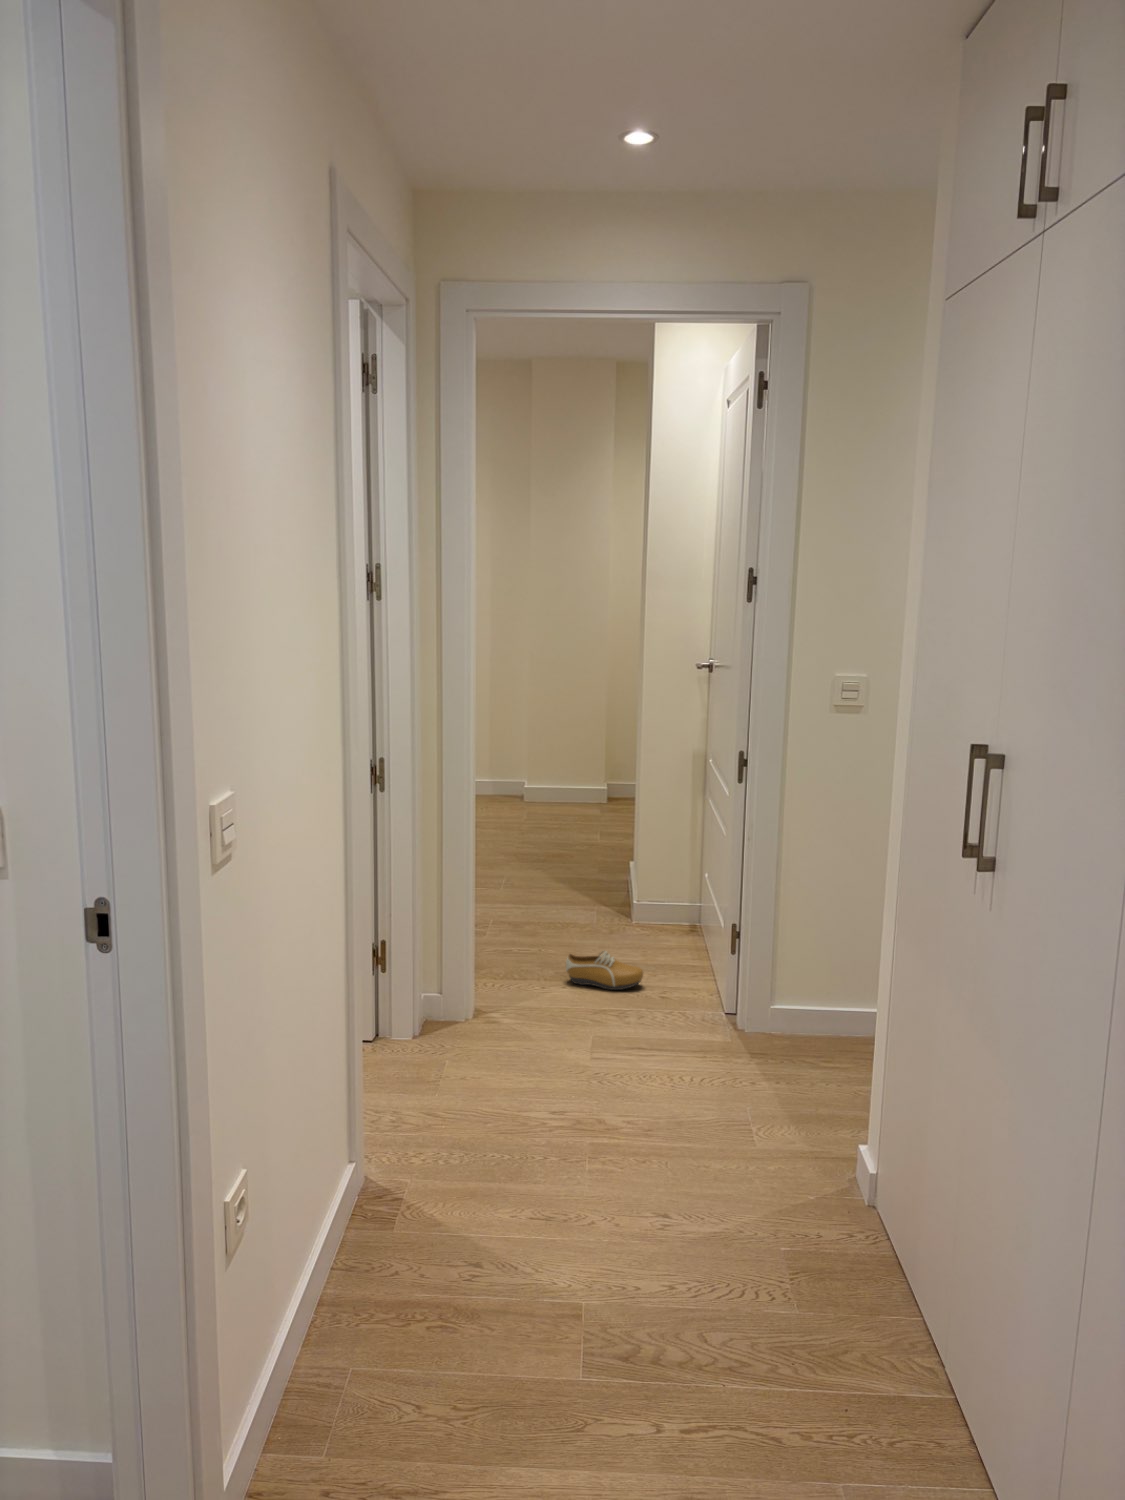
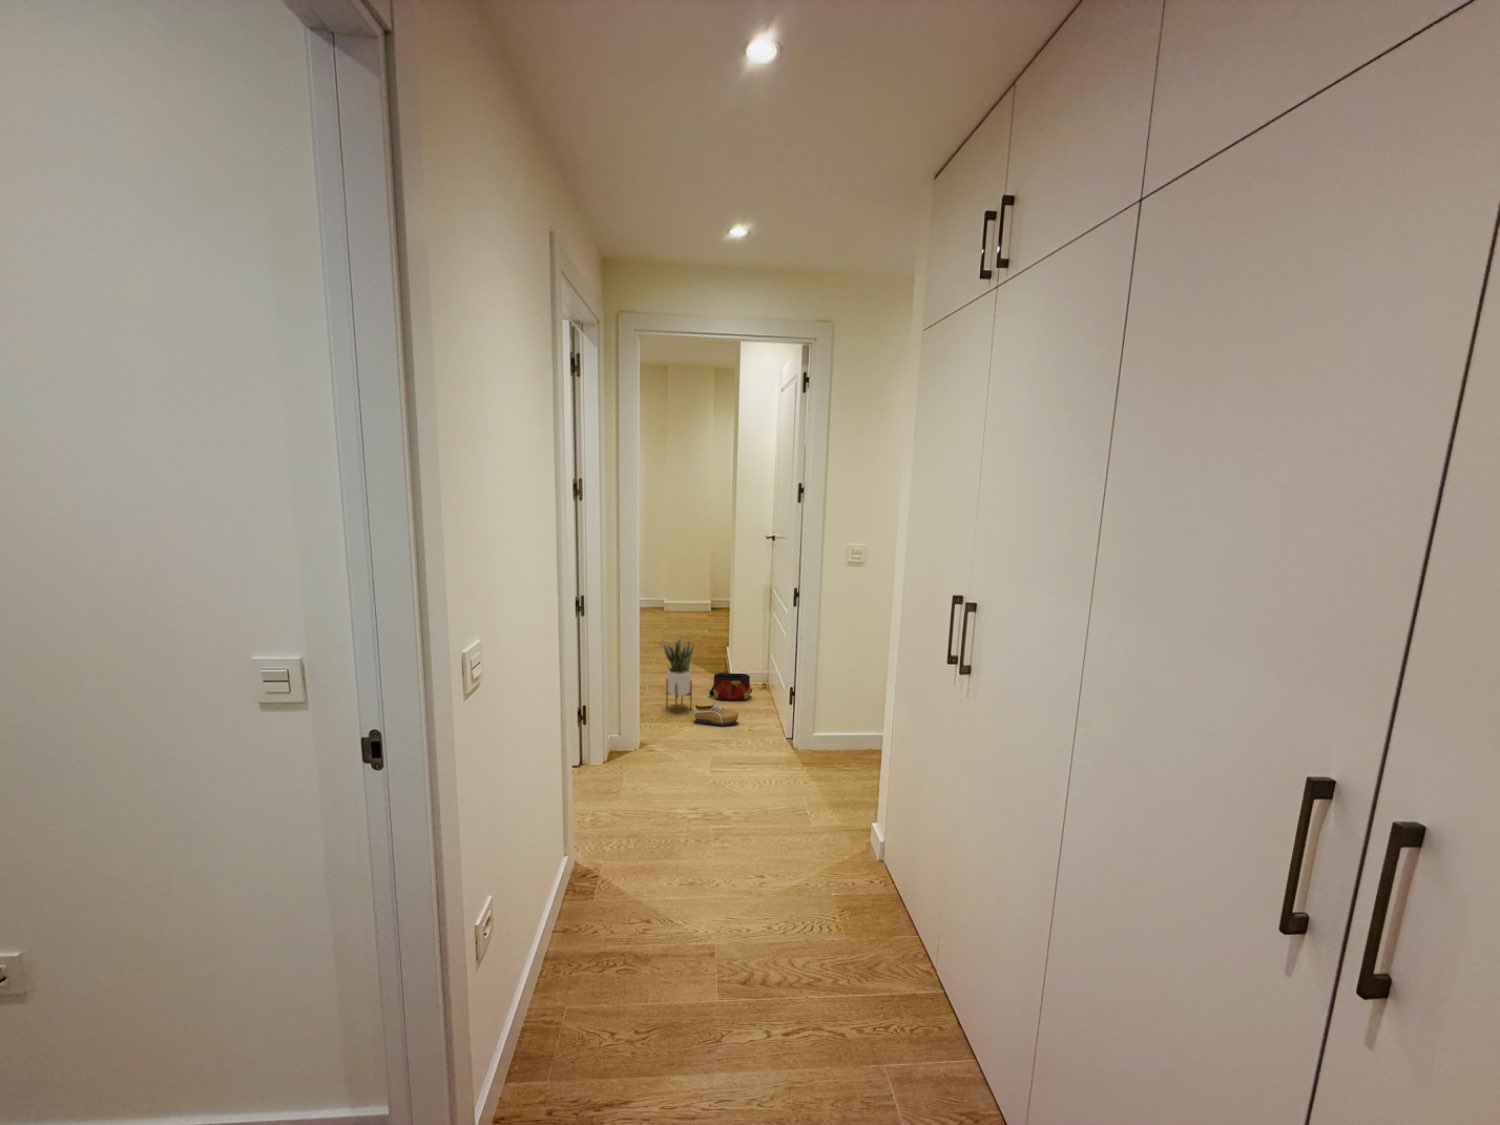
potted plant: none [512,833,569,968] -> present [662,637,695,712]
bag: none [595,904,670,952] -> present [709,673,752,701]

